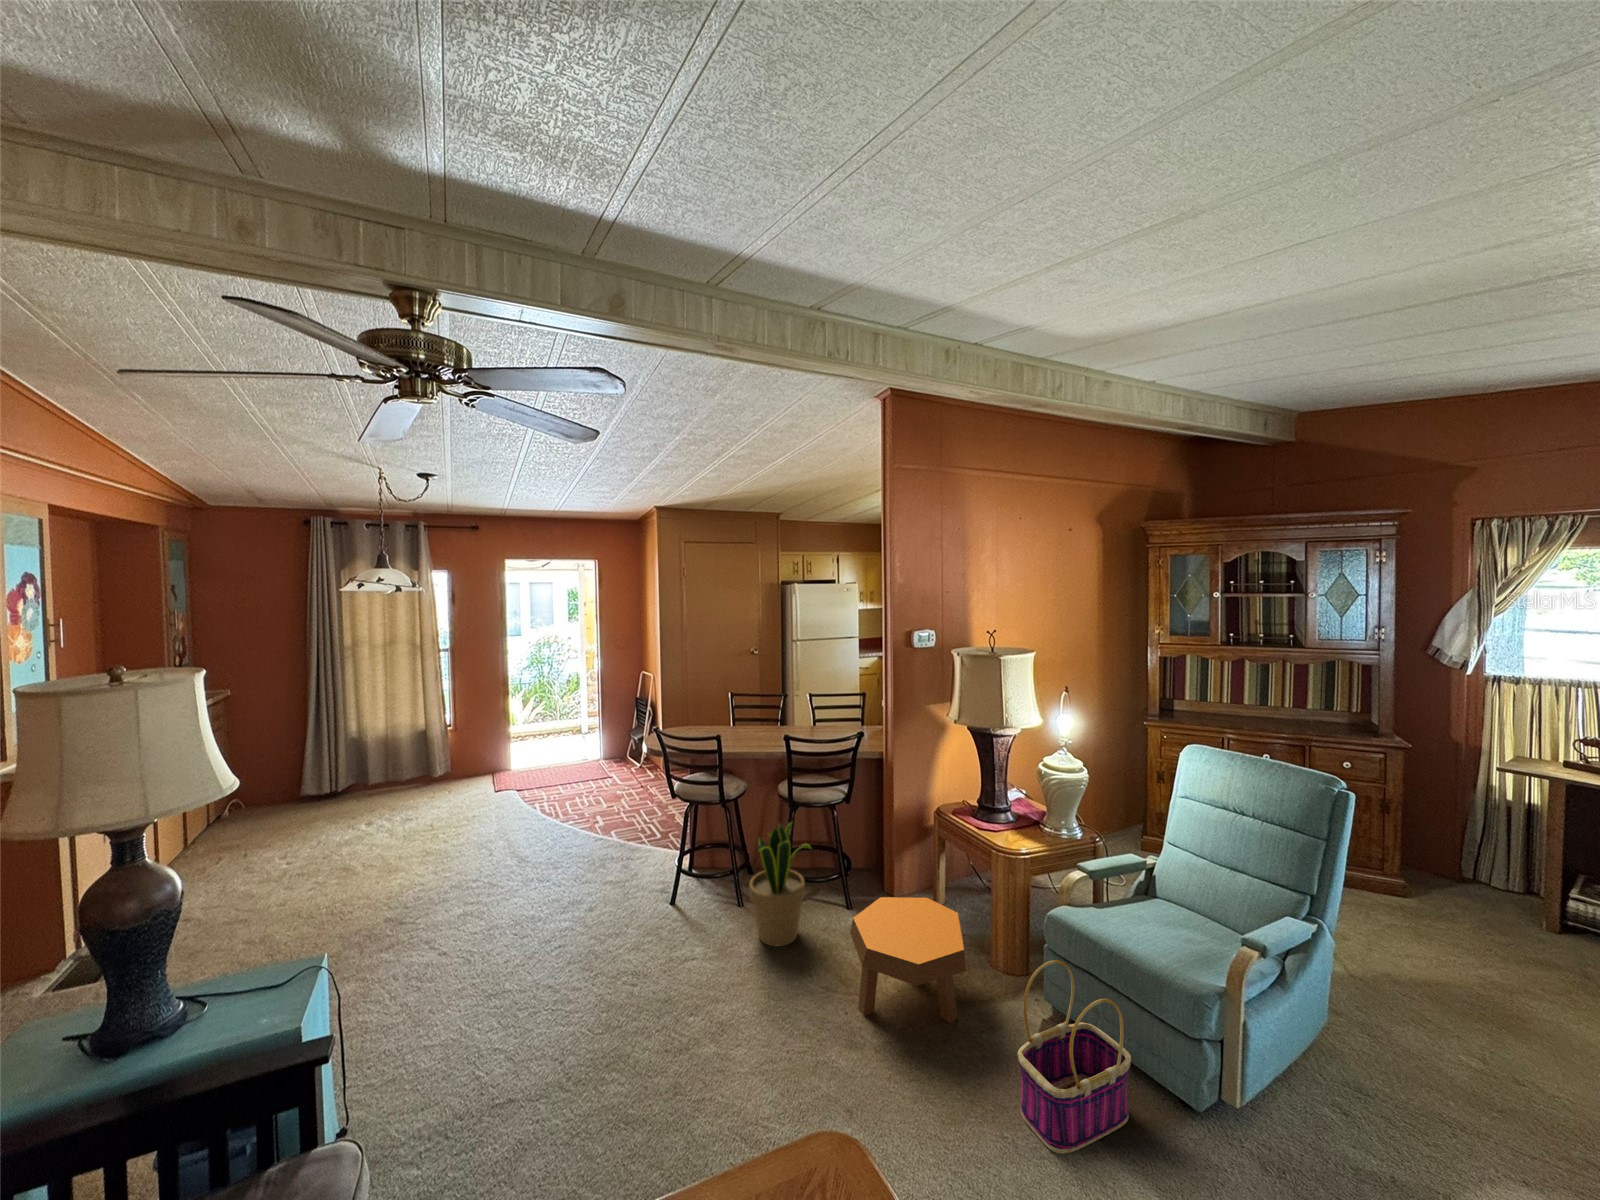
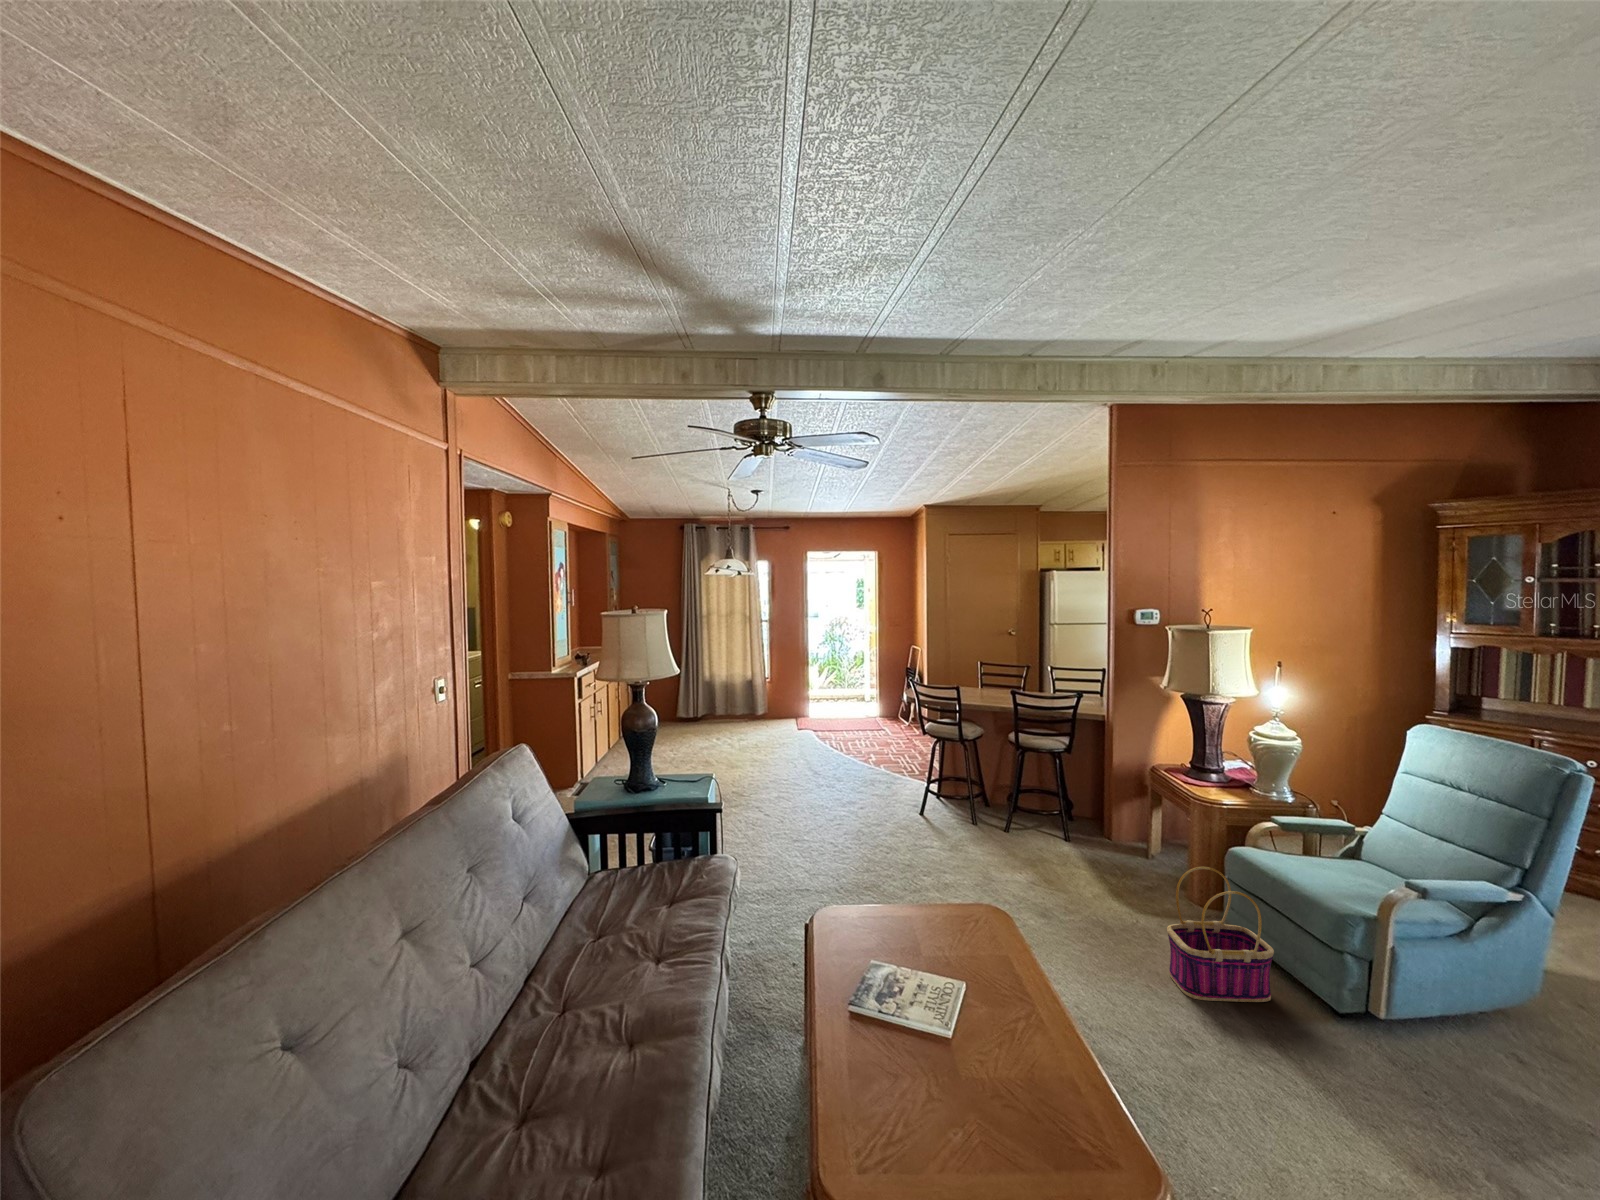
potted plant: present [749,823,811,947] -> none [978,758,1030,851]
footstool: present [850,897,966,1023] -> none [1053,823,1155,919]

